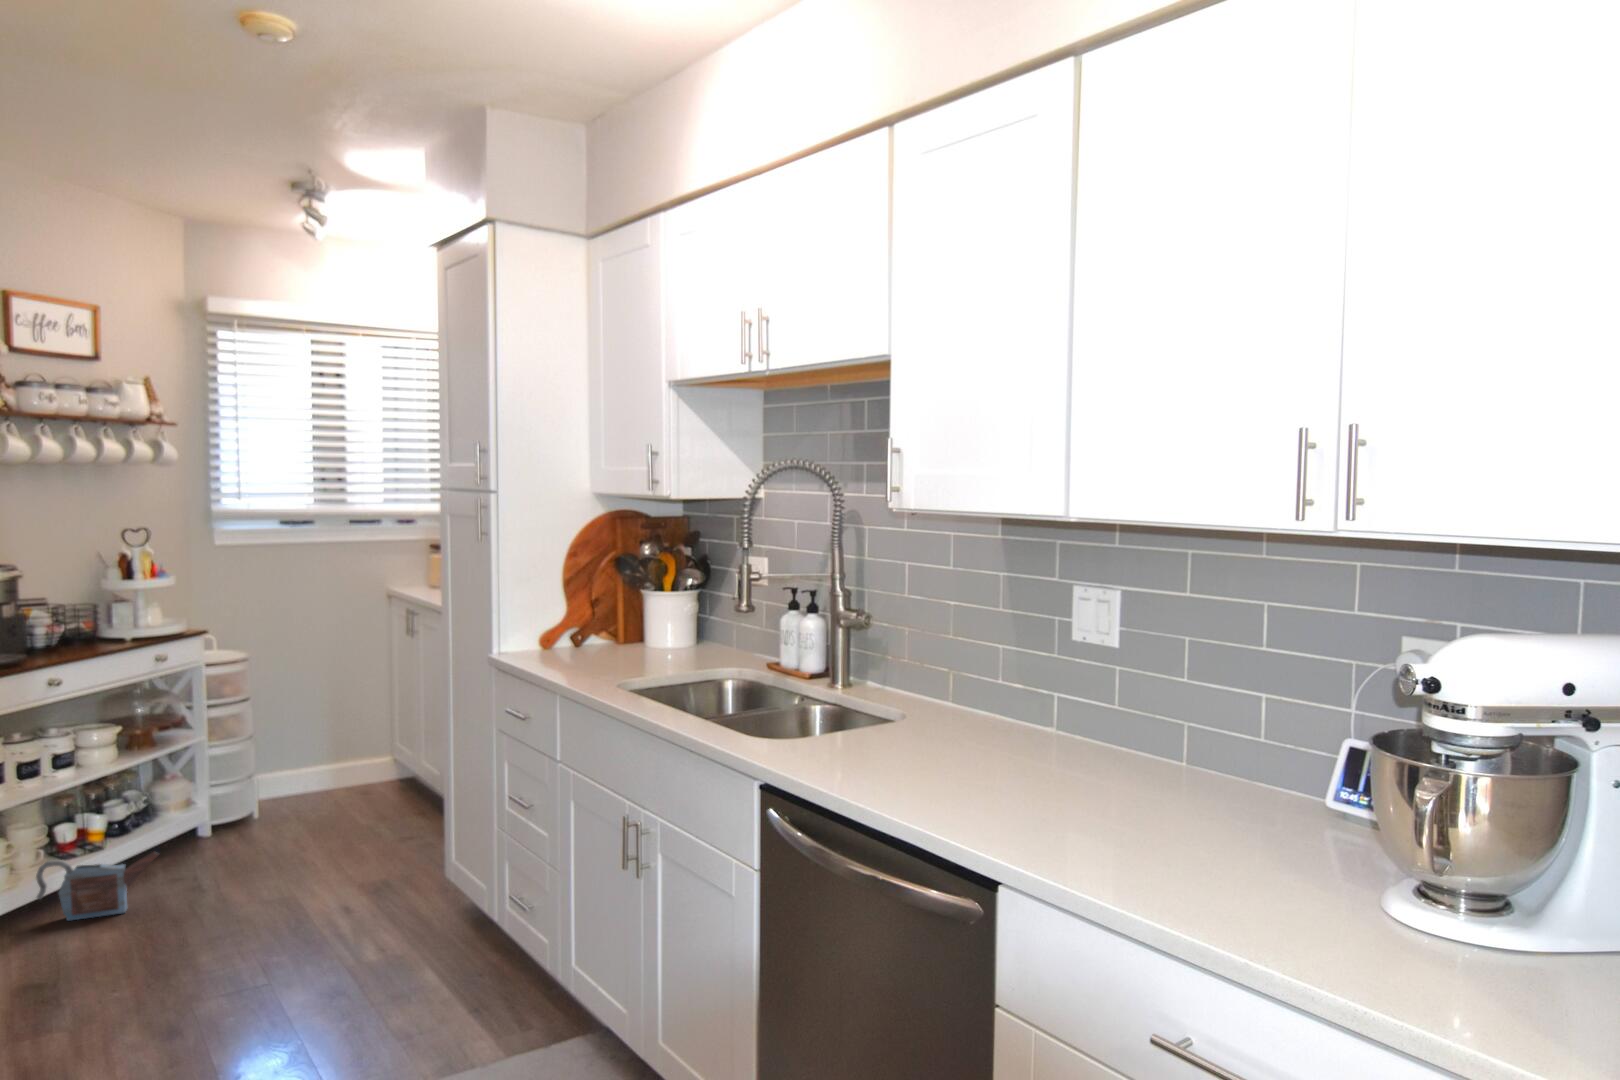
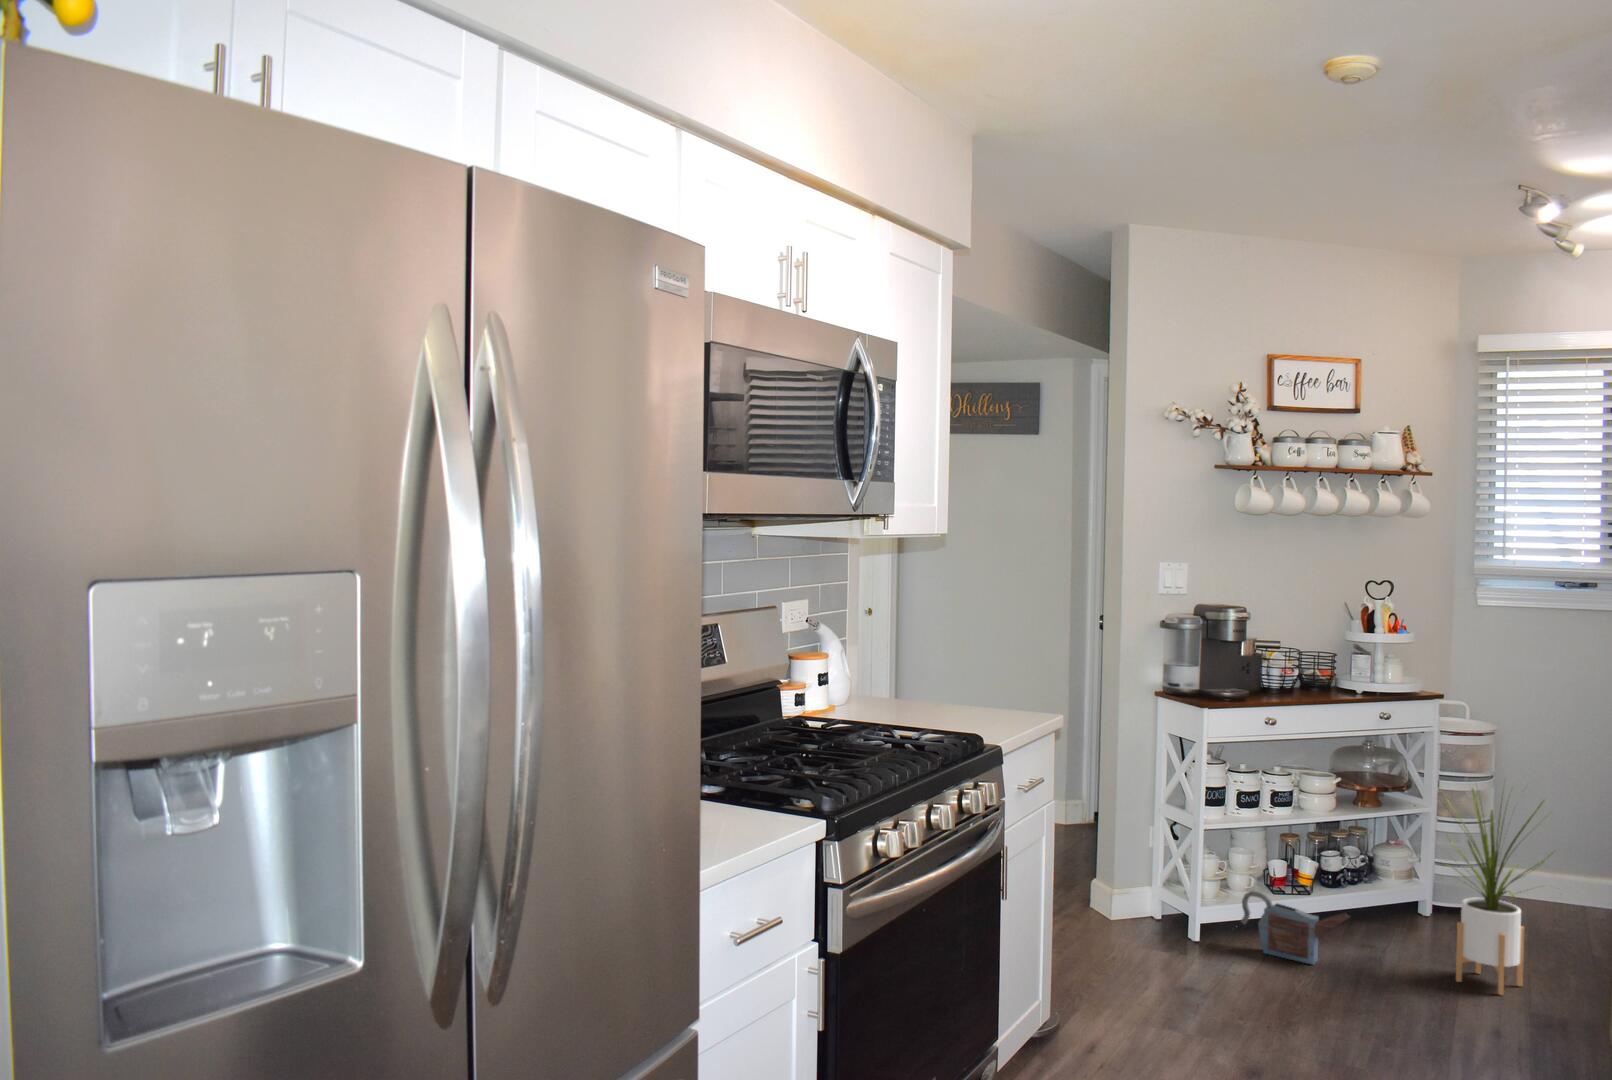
house plant: none [228,689,337,880] -> present [1446,789,1545,995]

